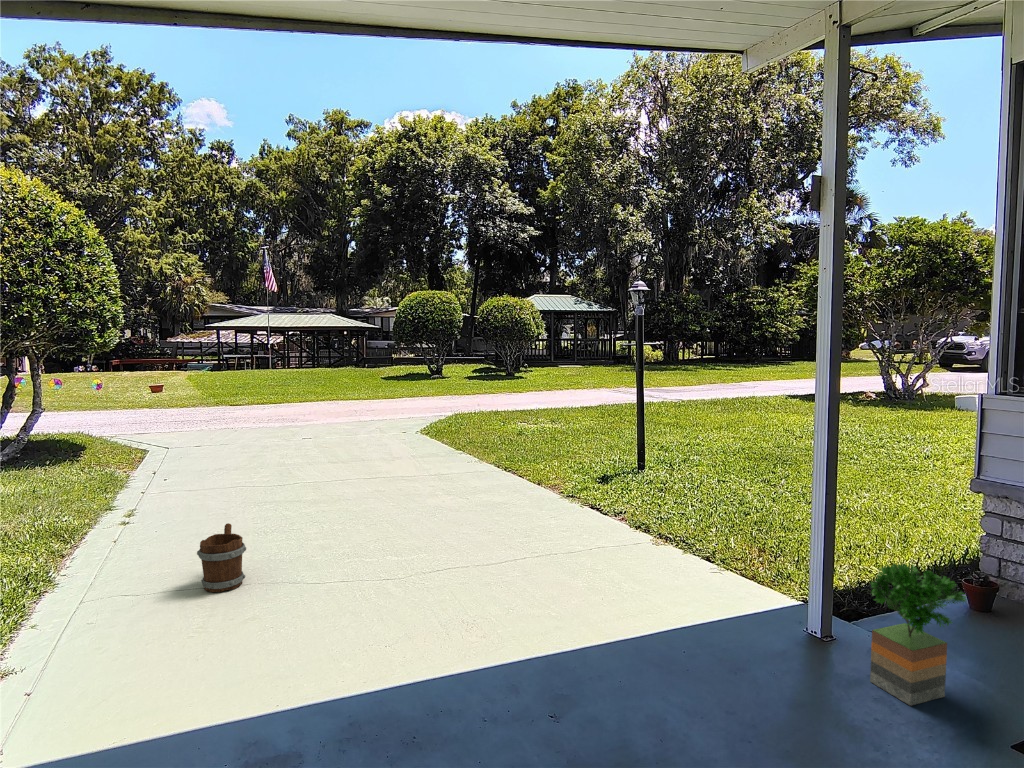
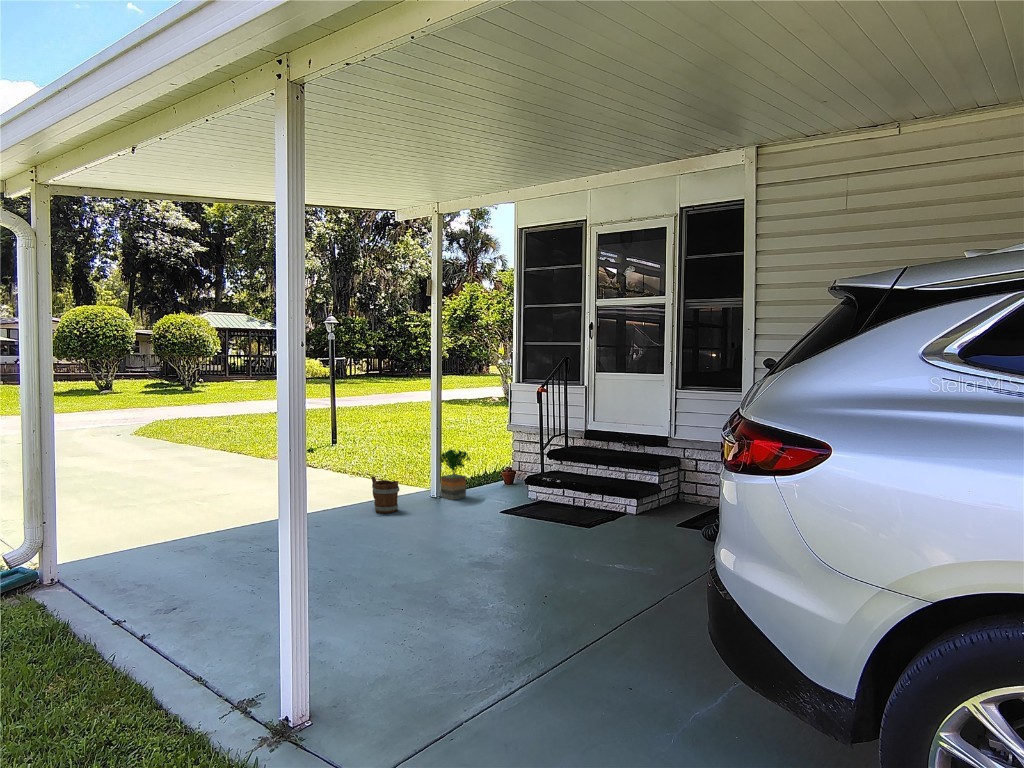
bucket: present [197,523,246,592] -> present [371,476,399,513]

